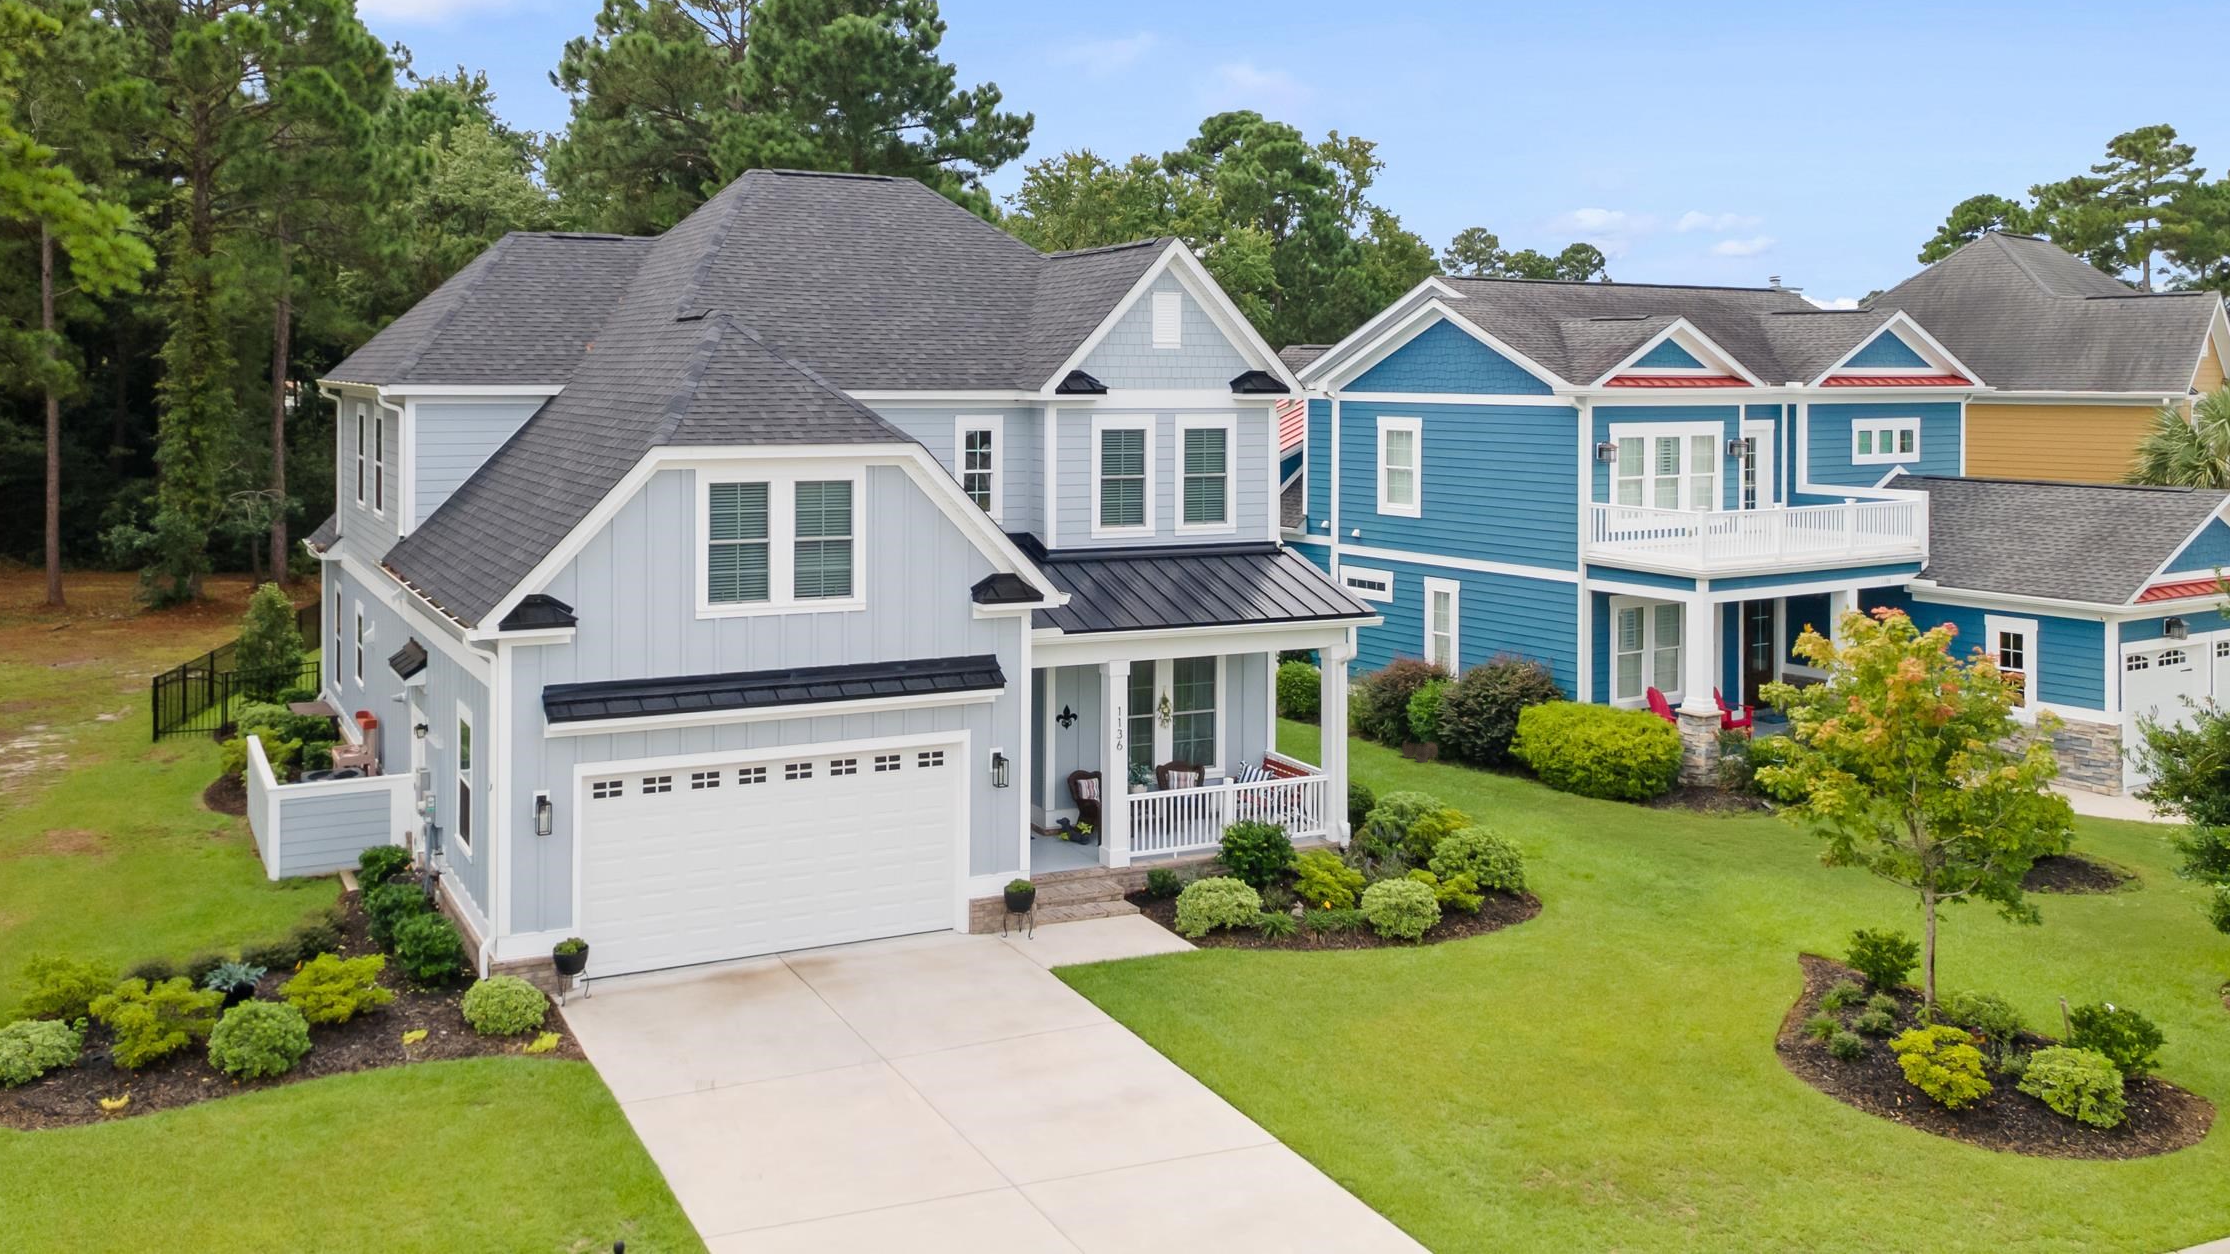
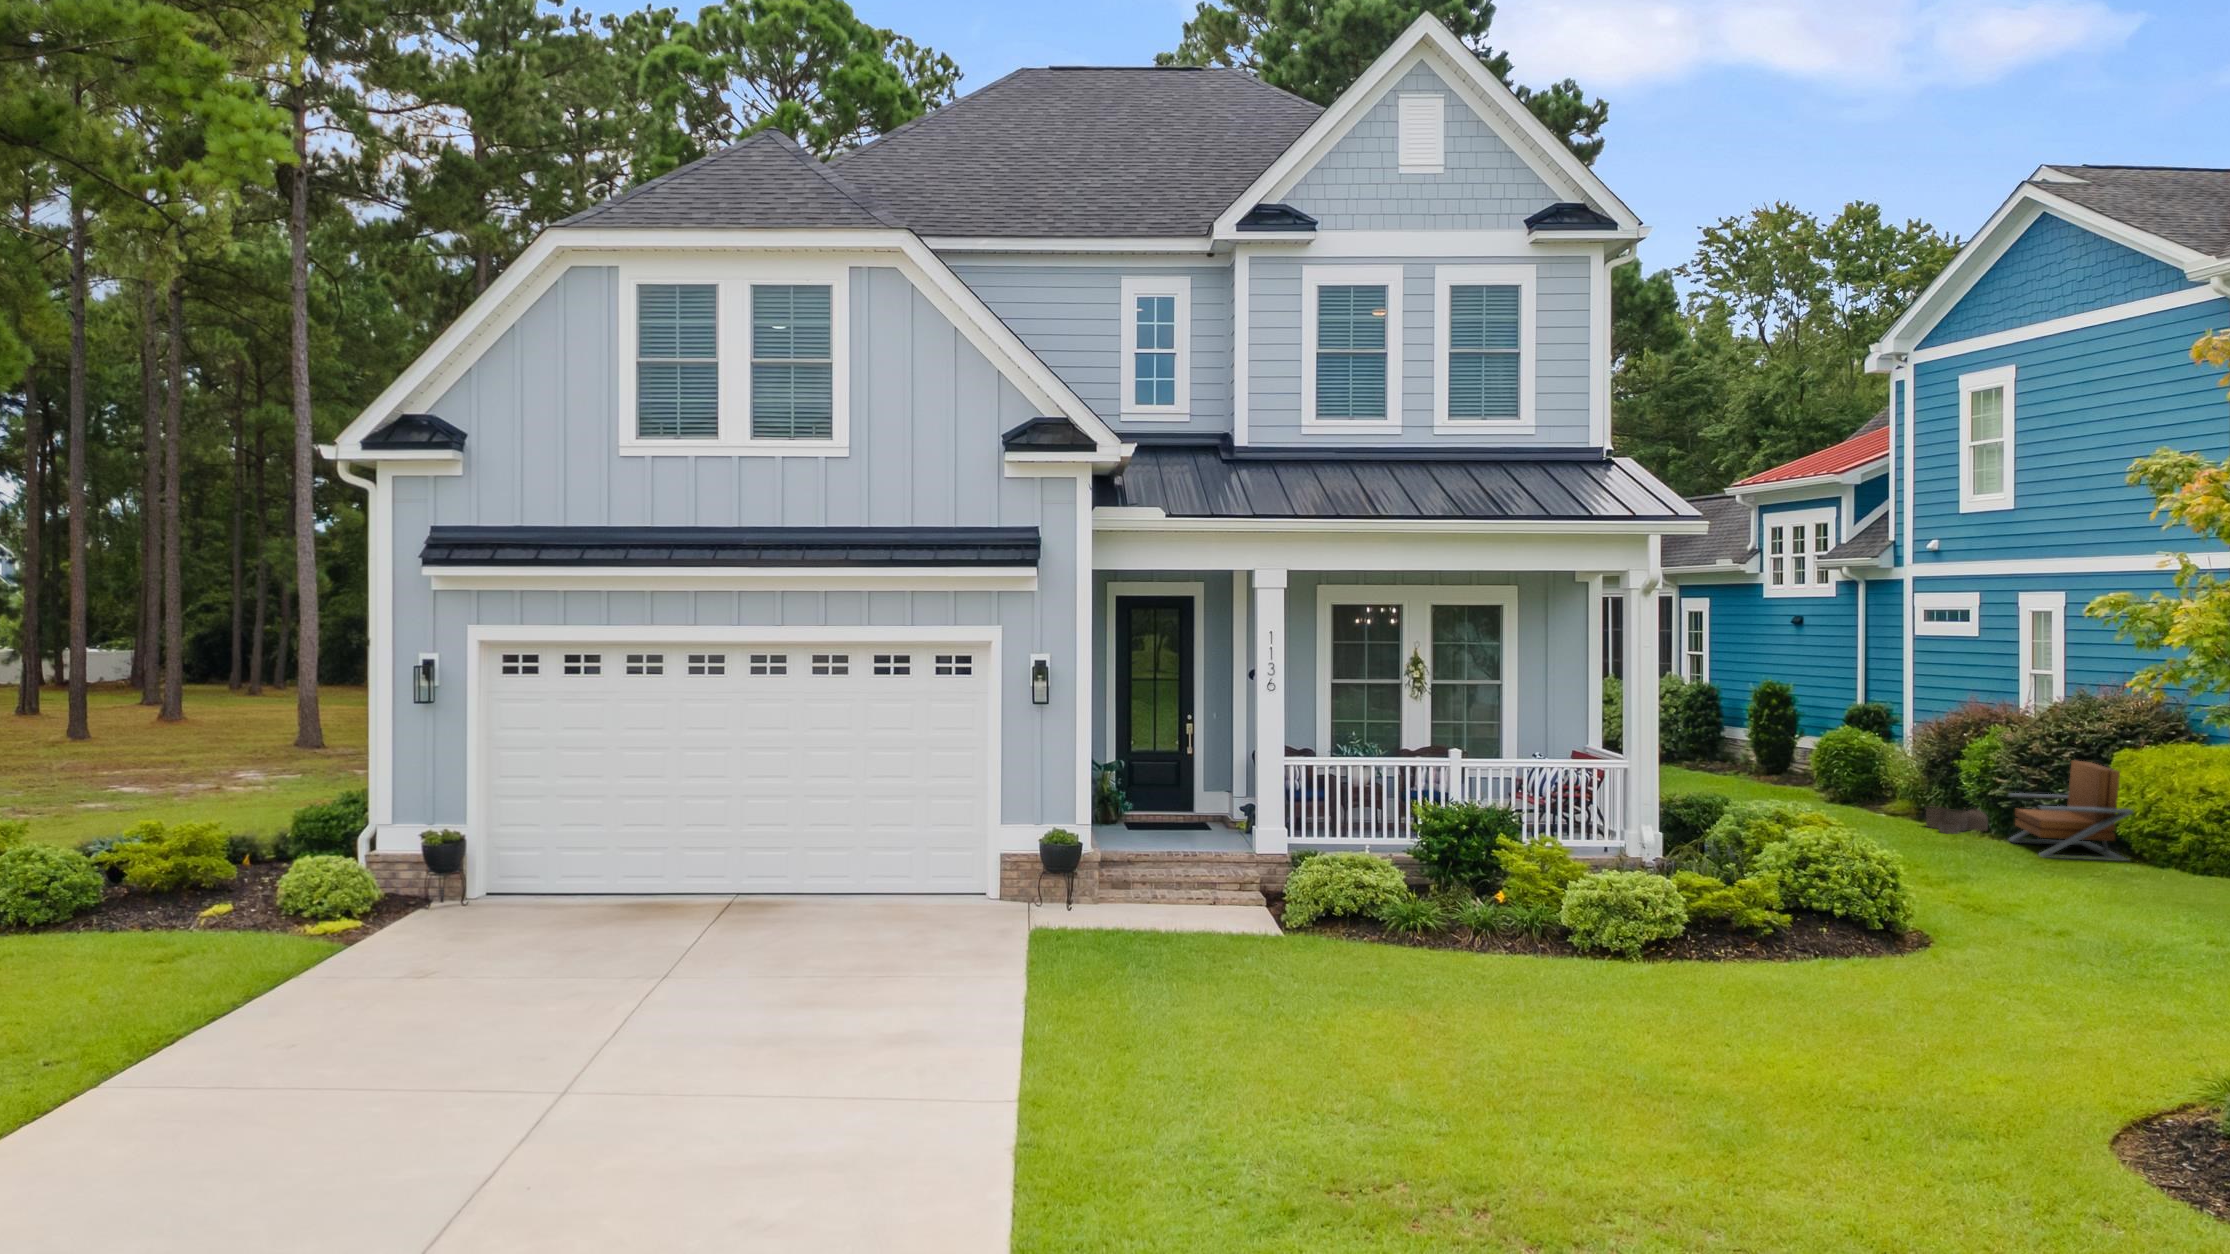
lounge chair: none [1461,710,1540,778] -> present [2009,760,2133,861]

